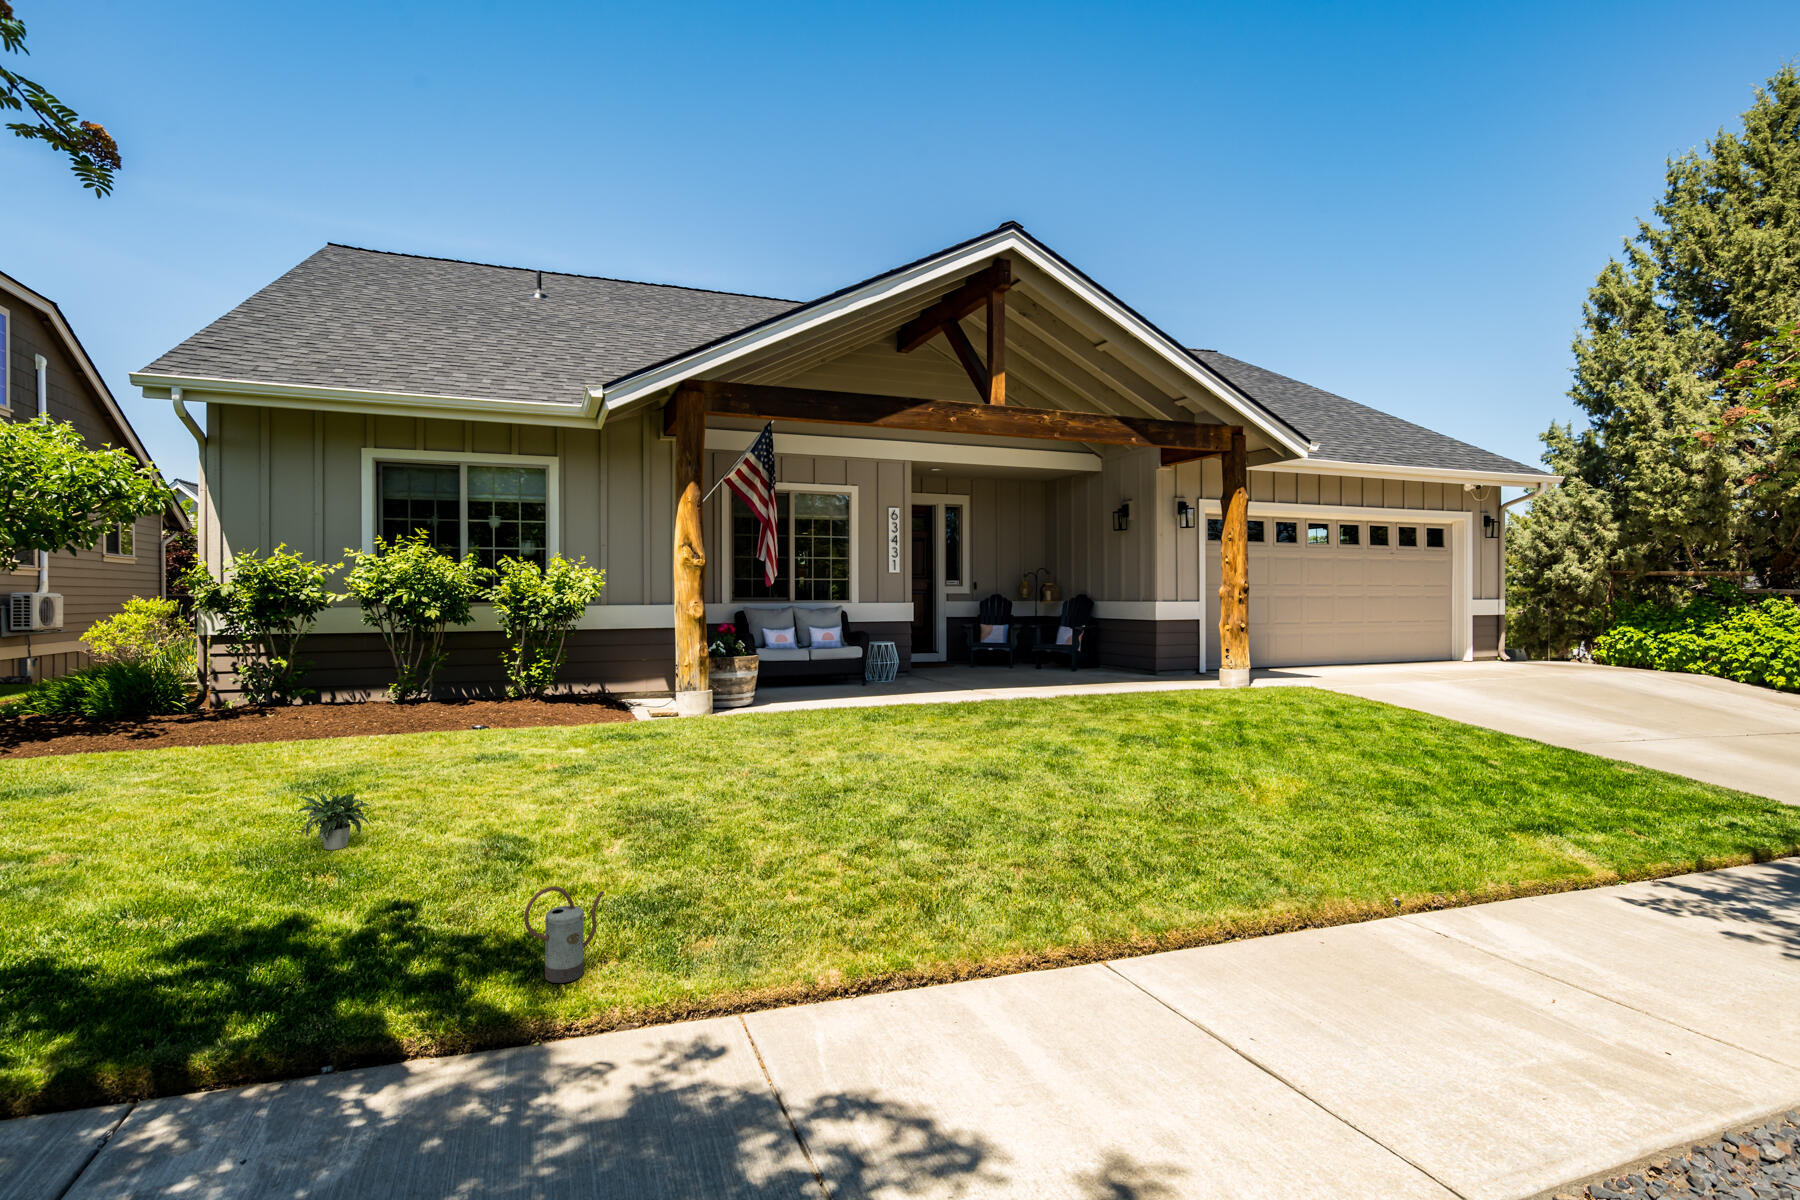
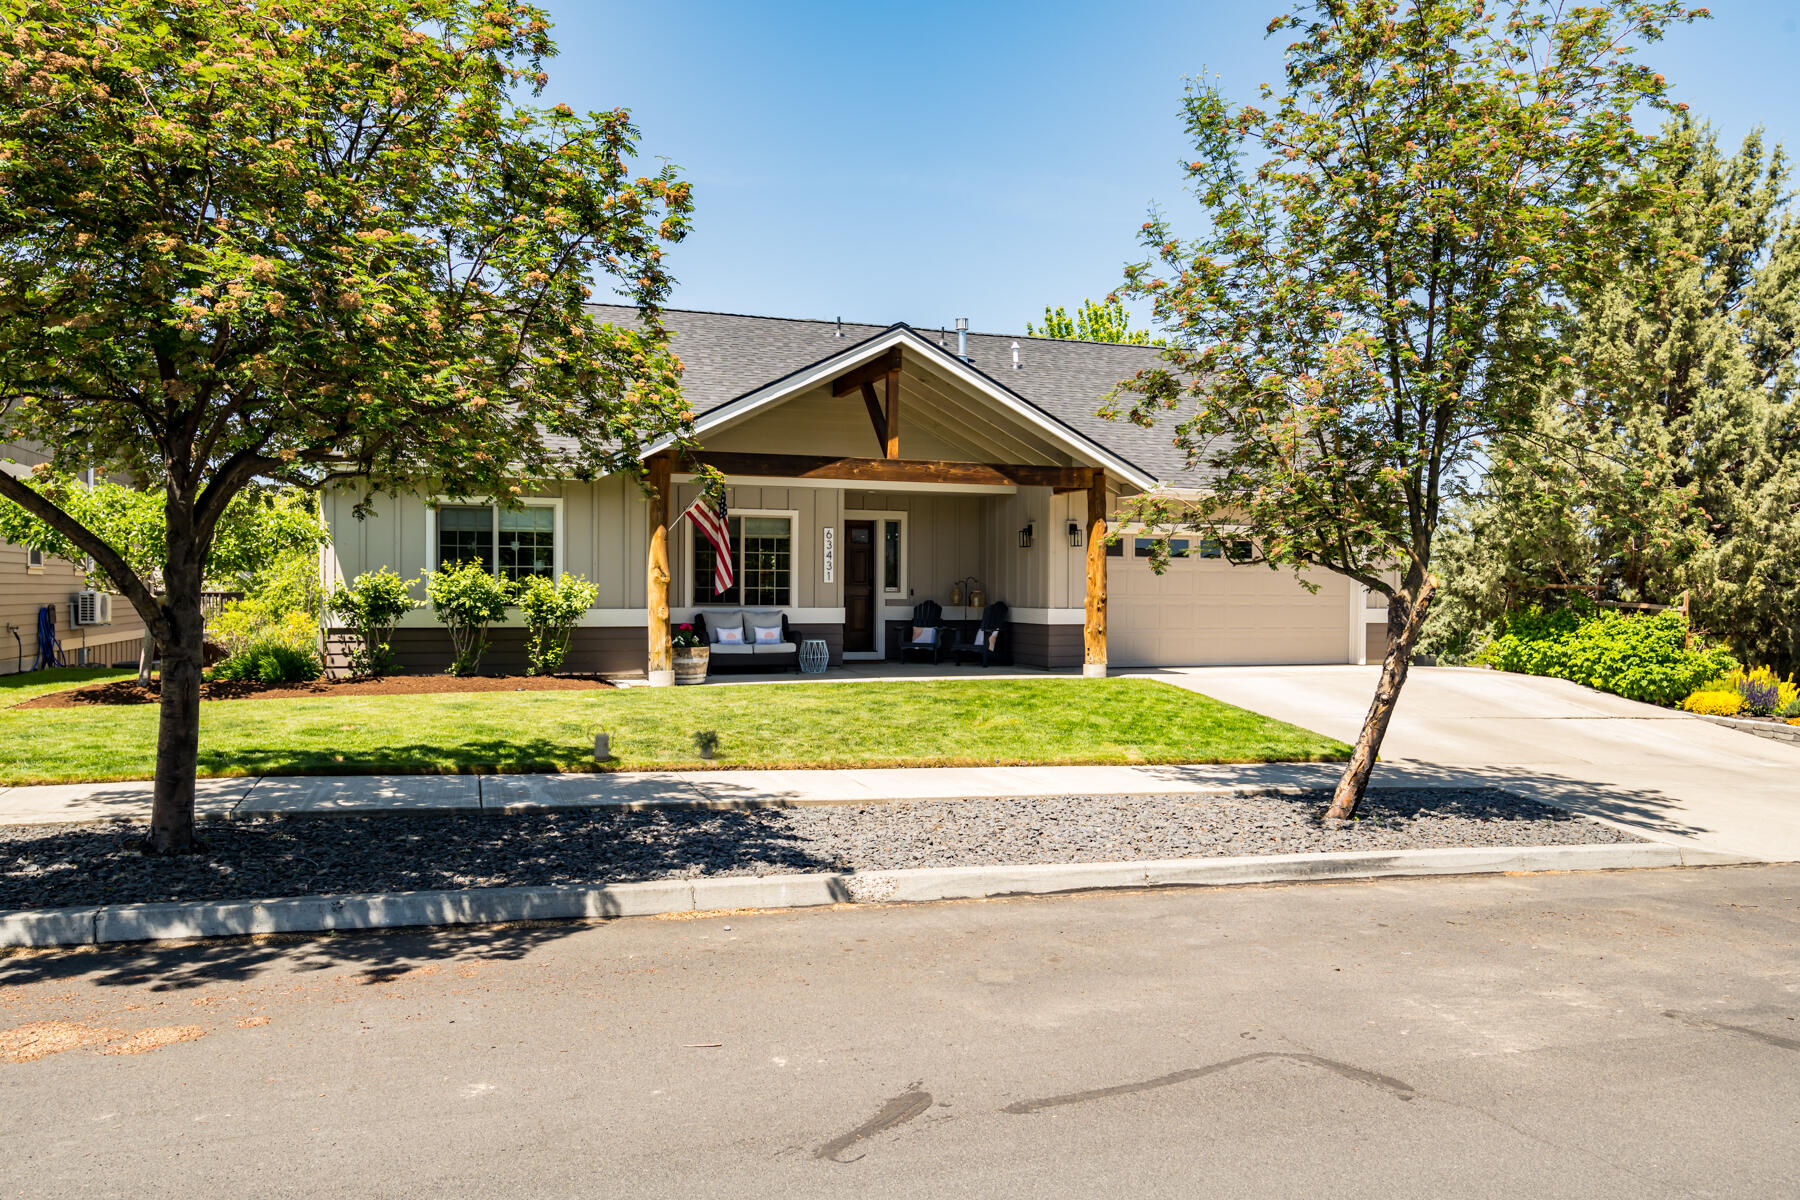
potted plant: present [282,791,371,850] -> present [693,730,720,758]

